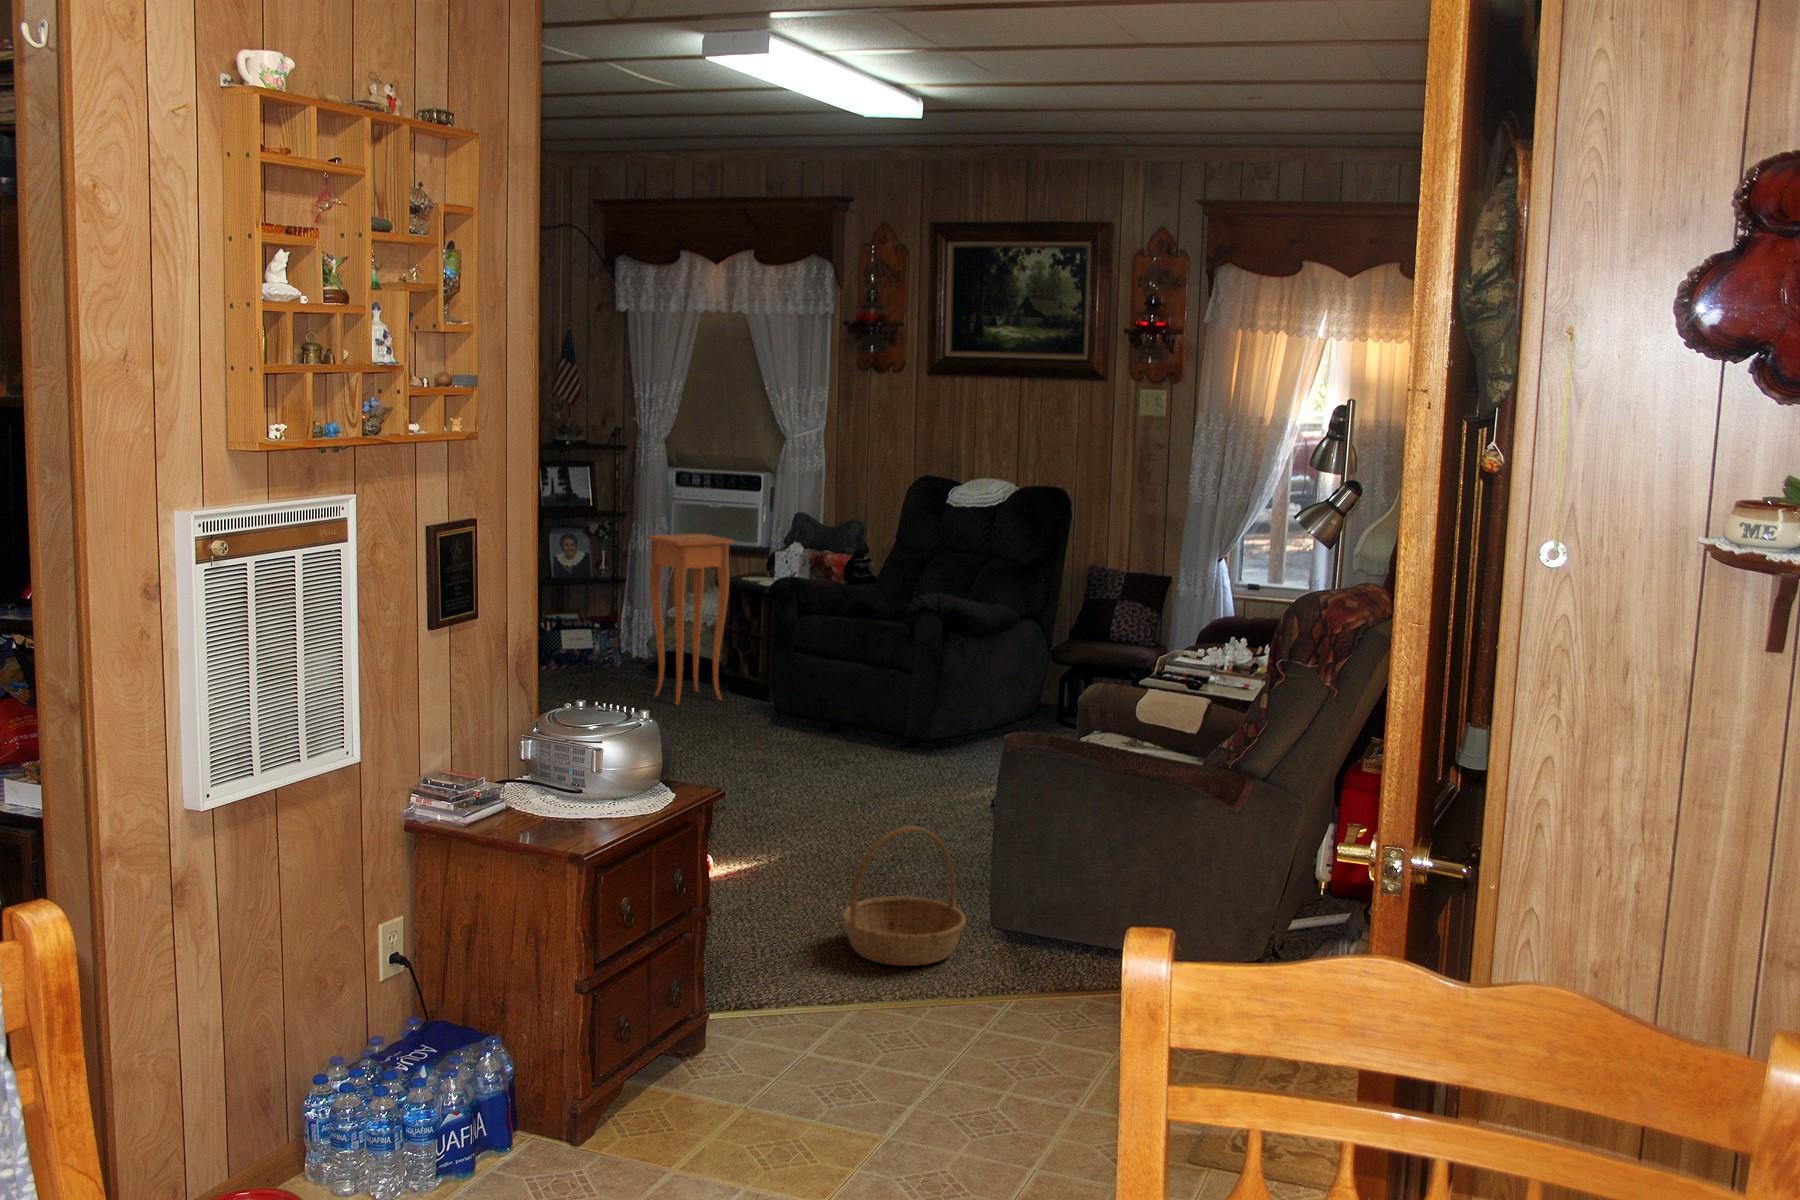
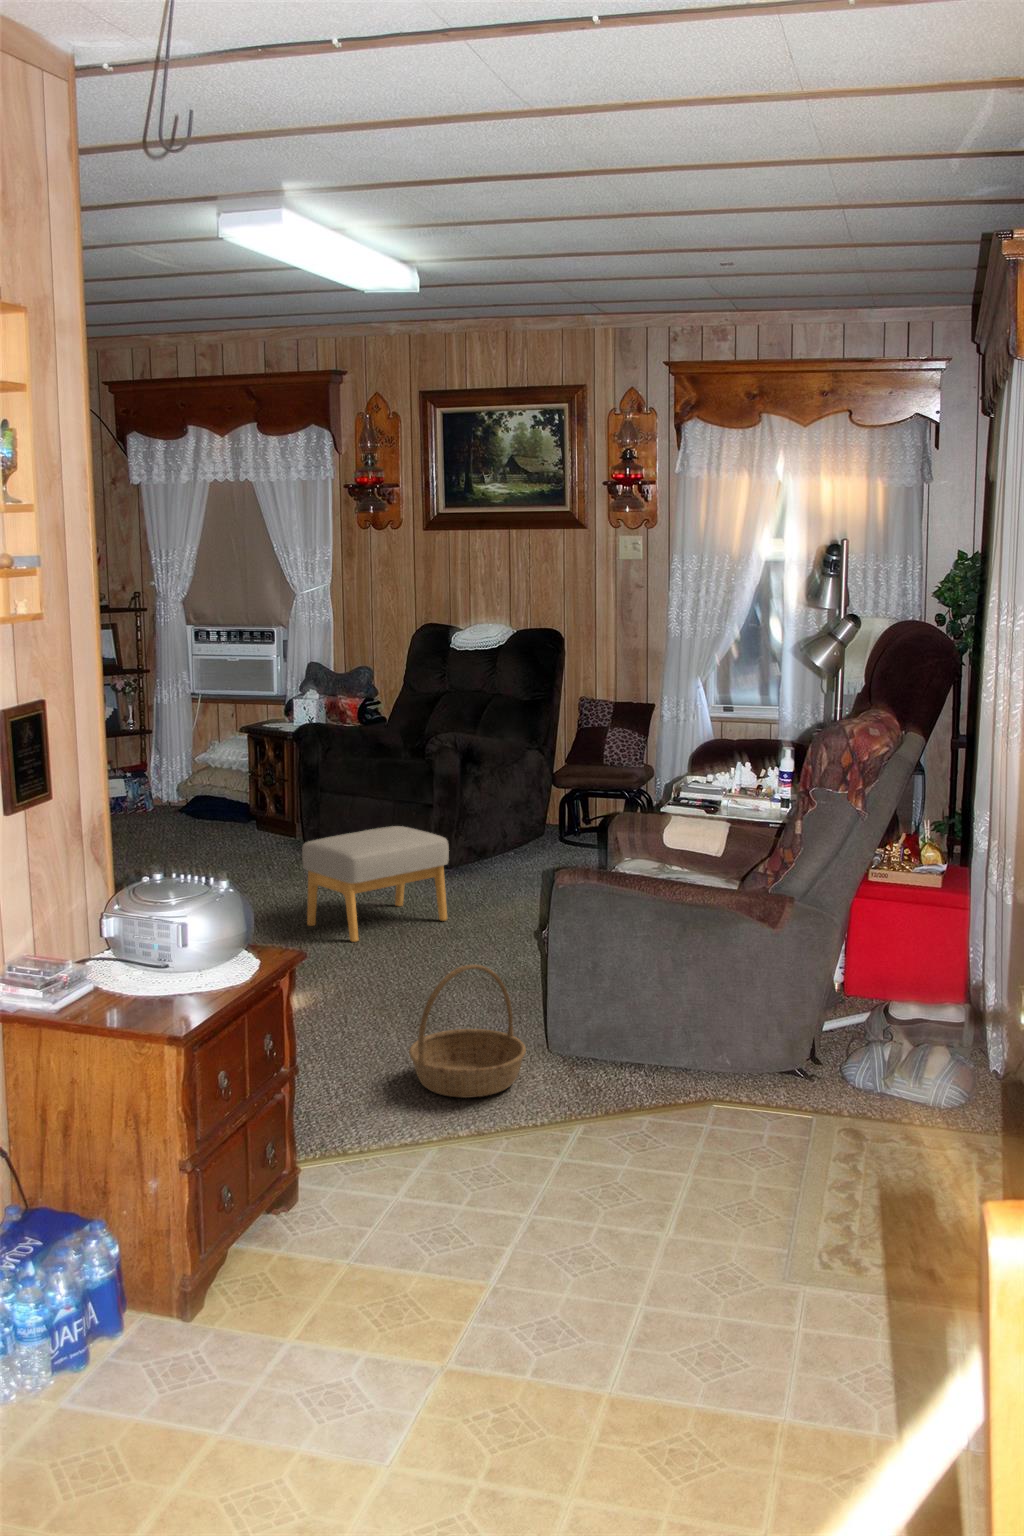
side table: present [647,534,734,705] -> none [173,688,256,849]
footstool: none [763,688,920,807] -> present [302,826,449,942]

